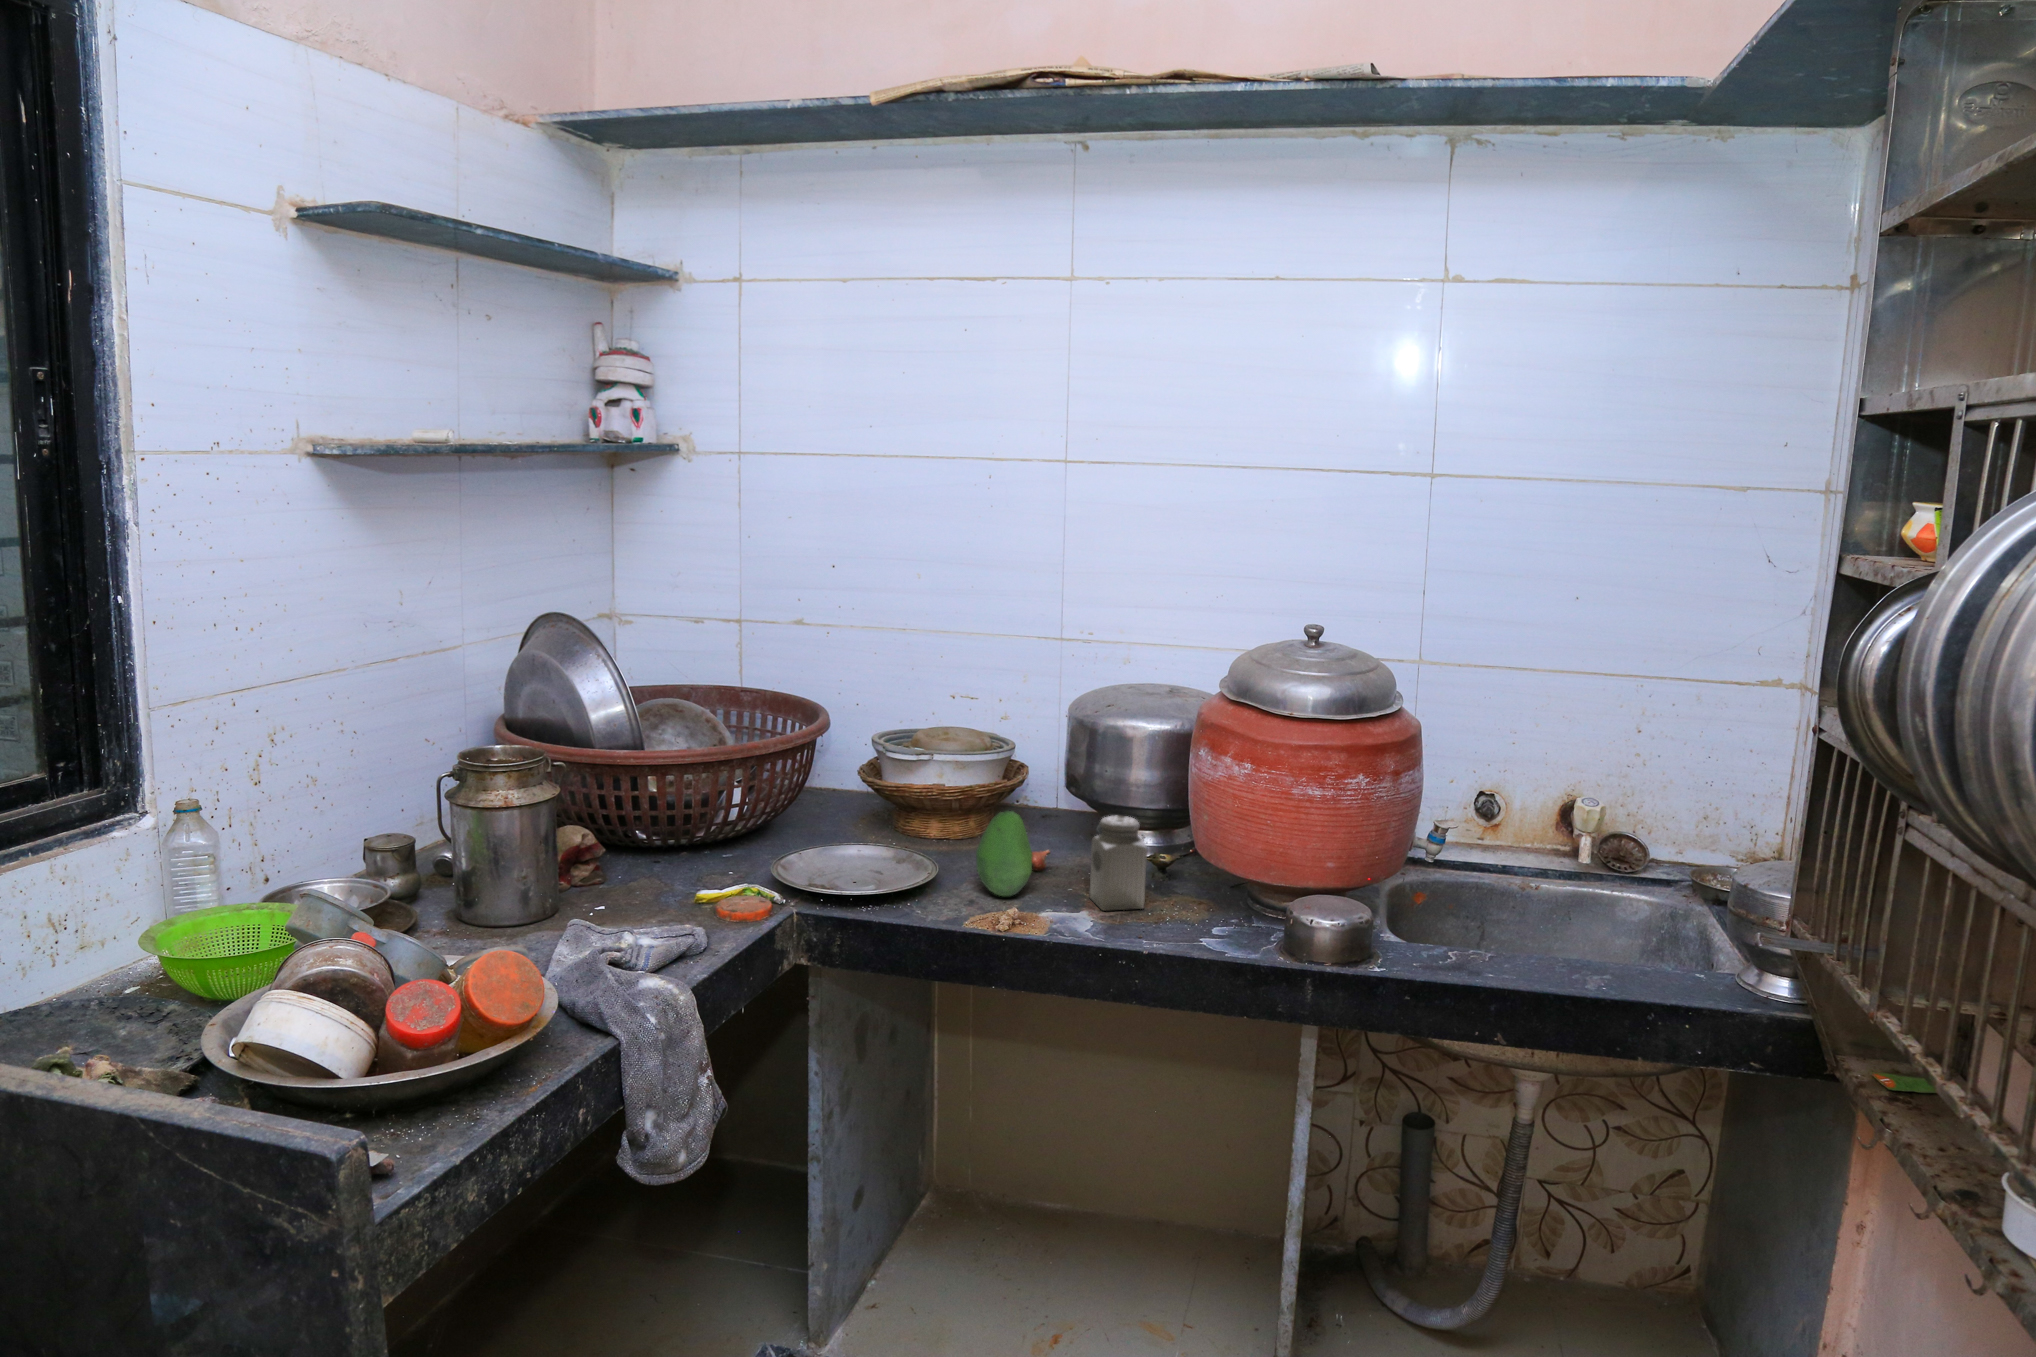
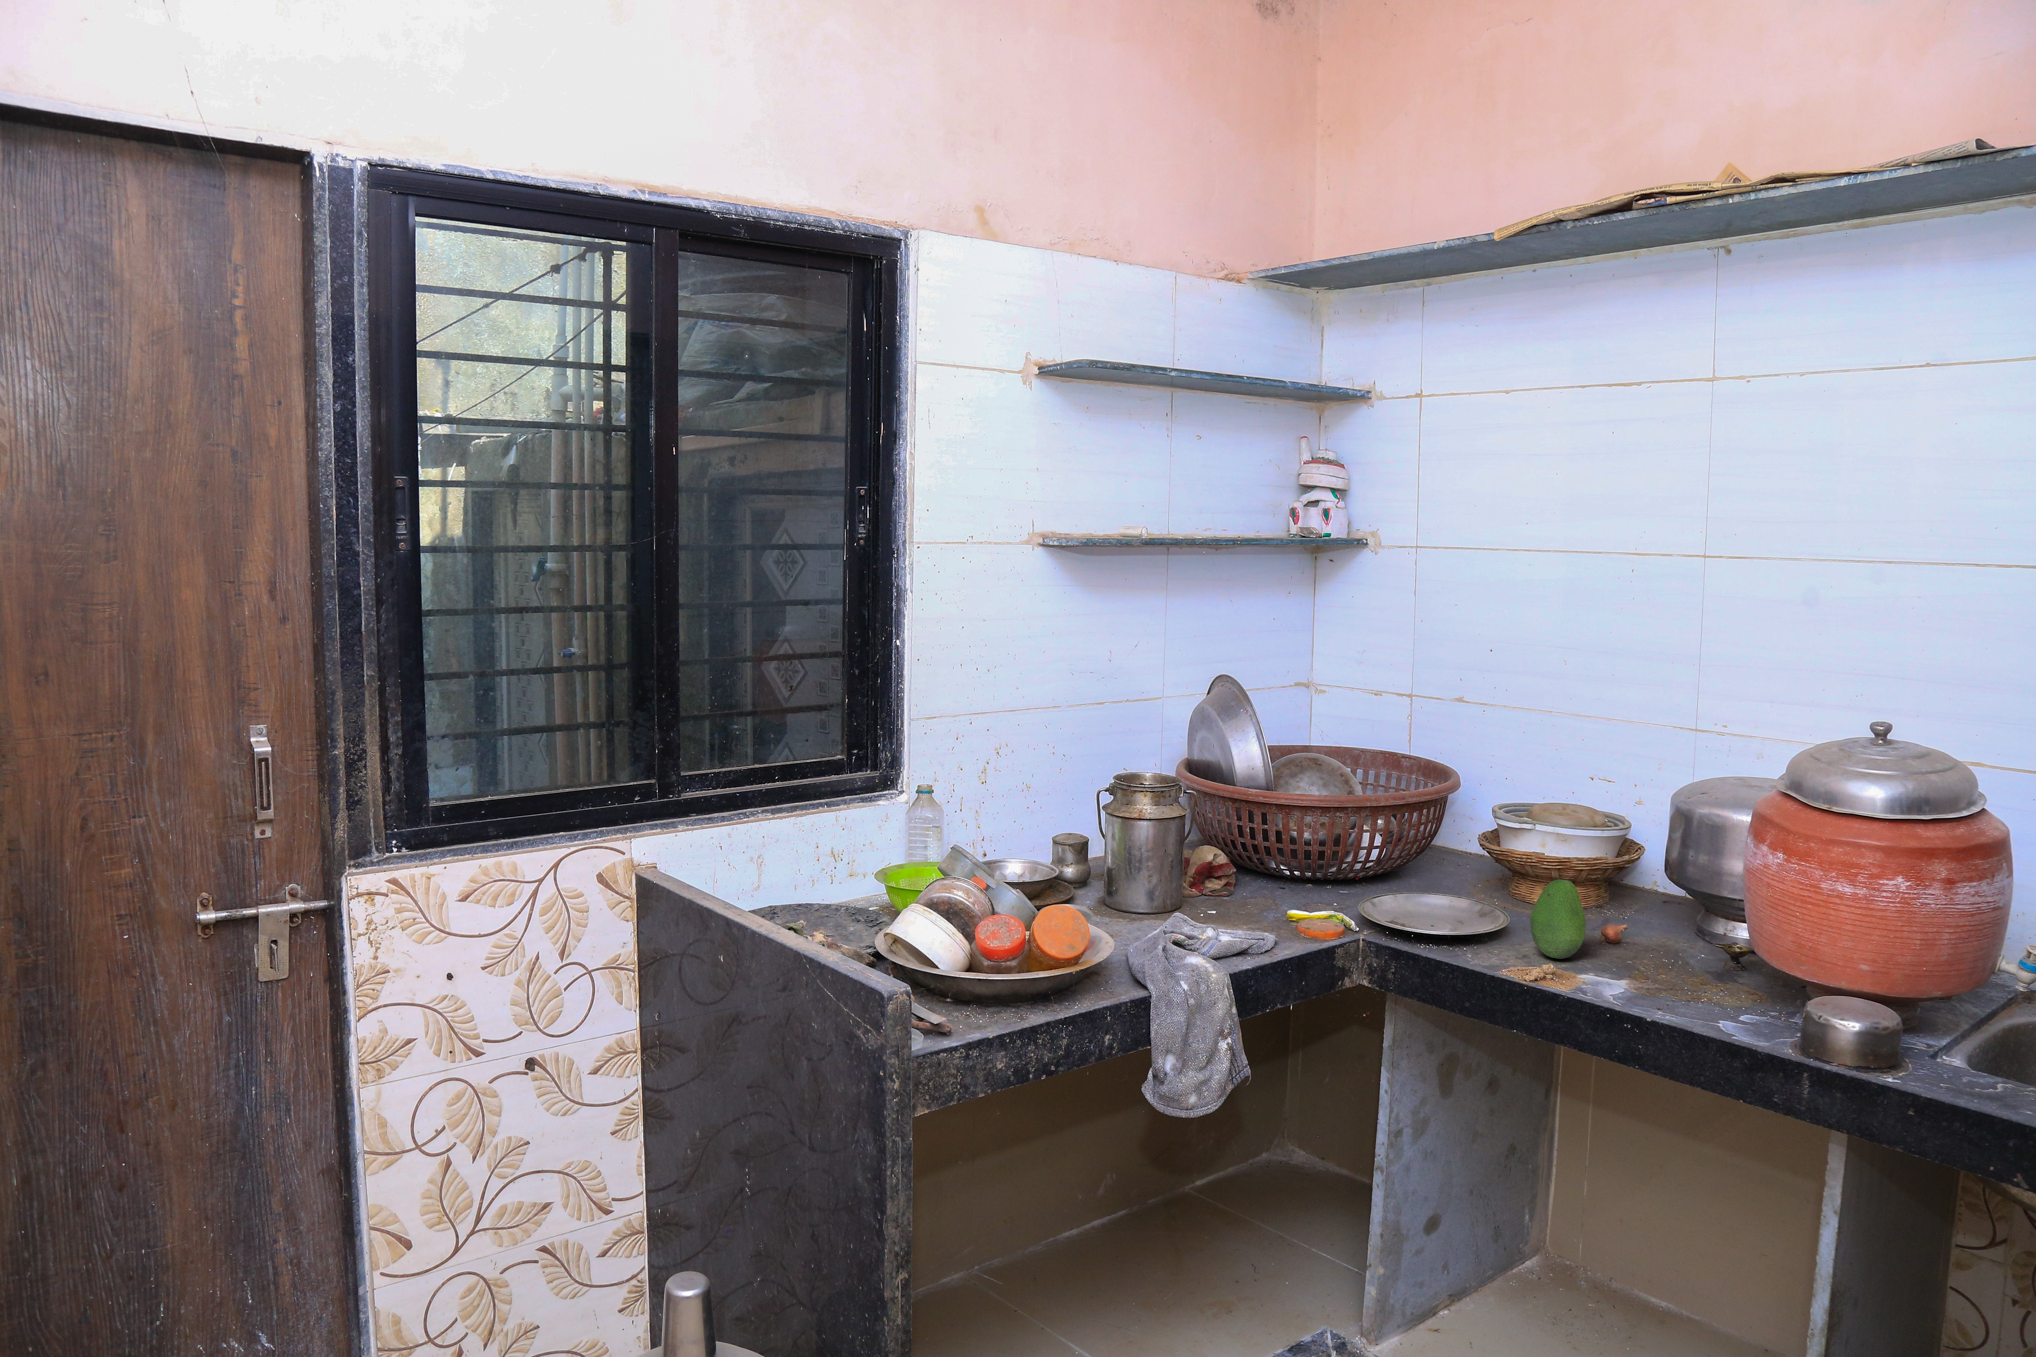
salt shaker: present [1090,816,1147,911] -> none [1641,896,1693,989]

